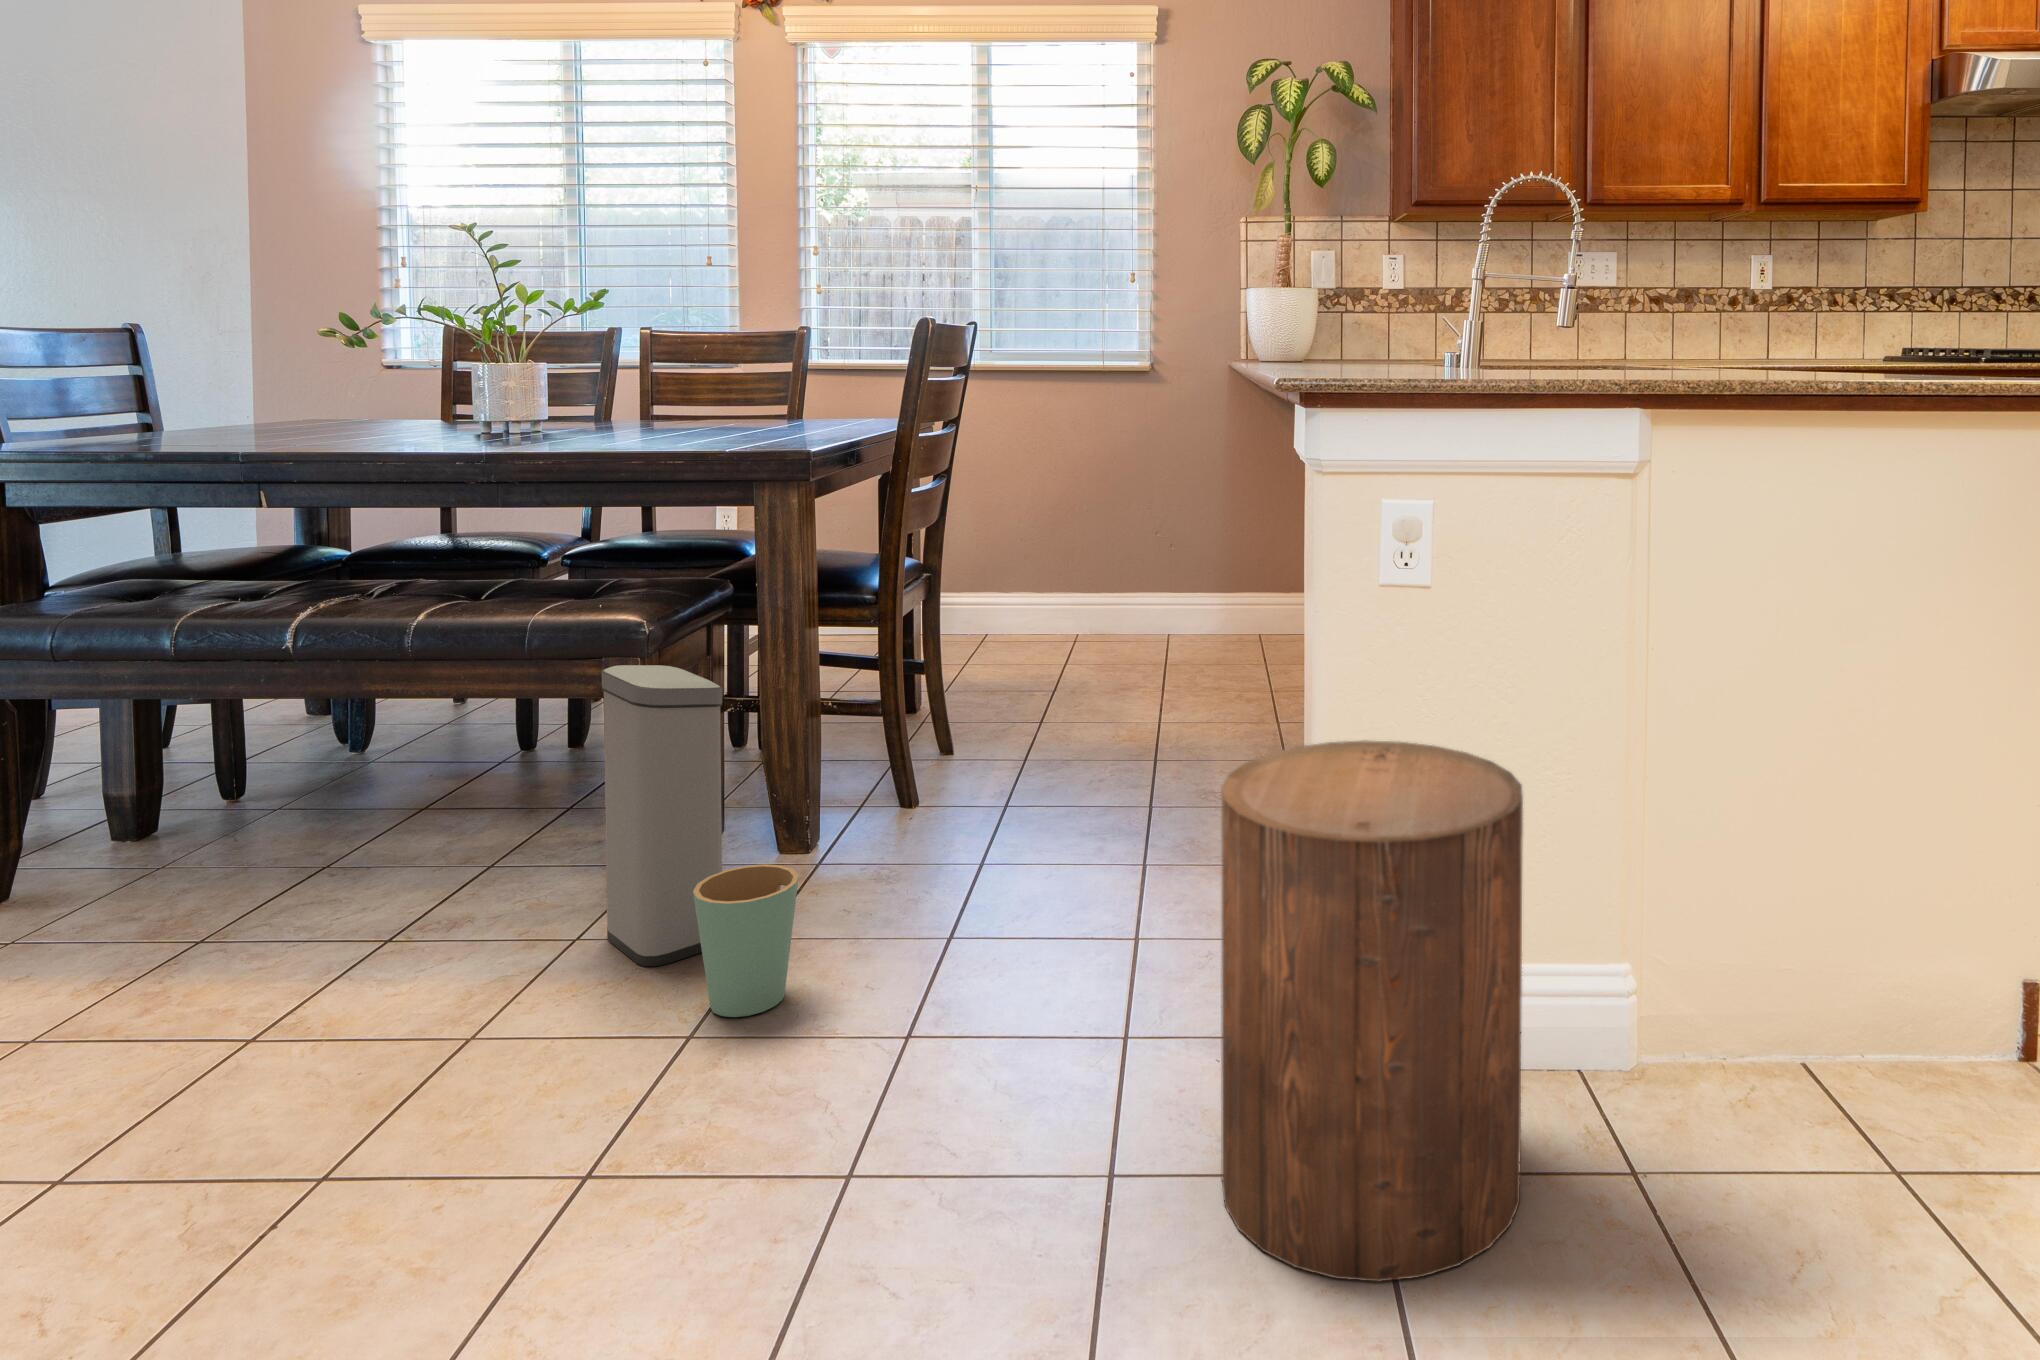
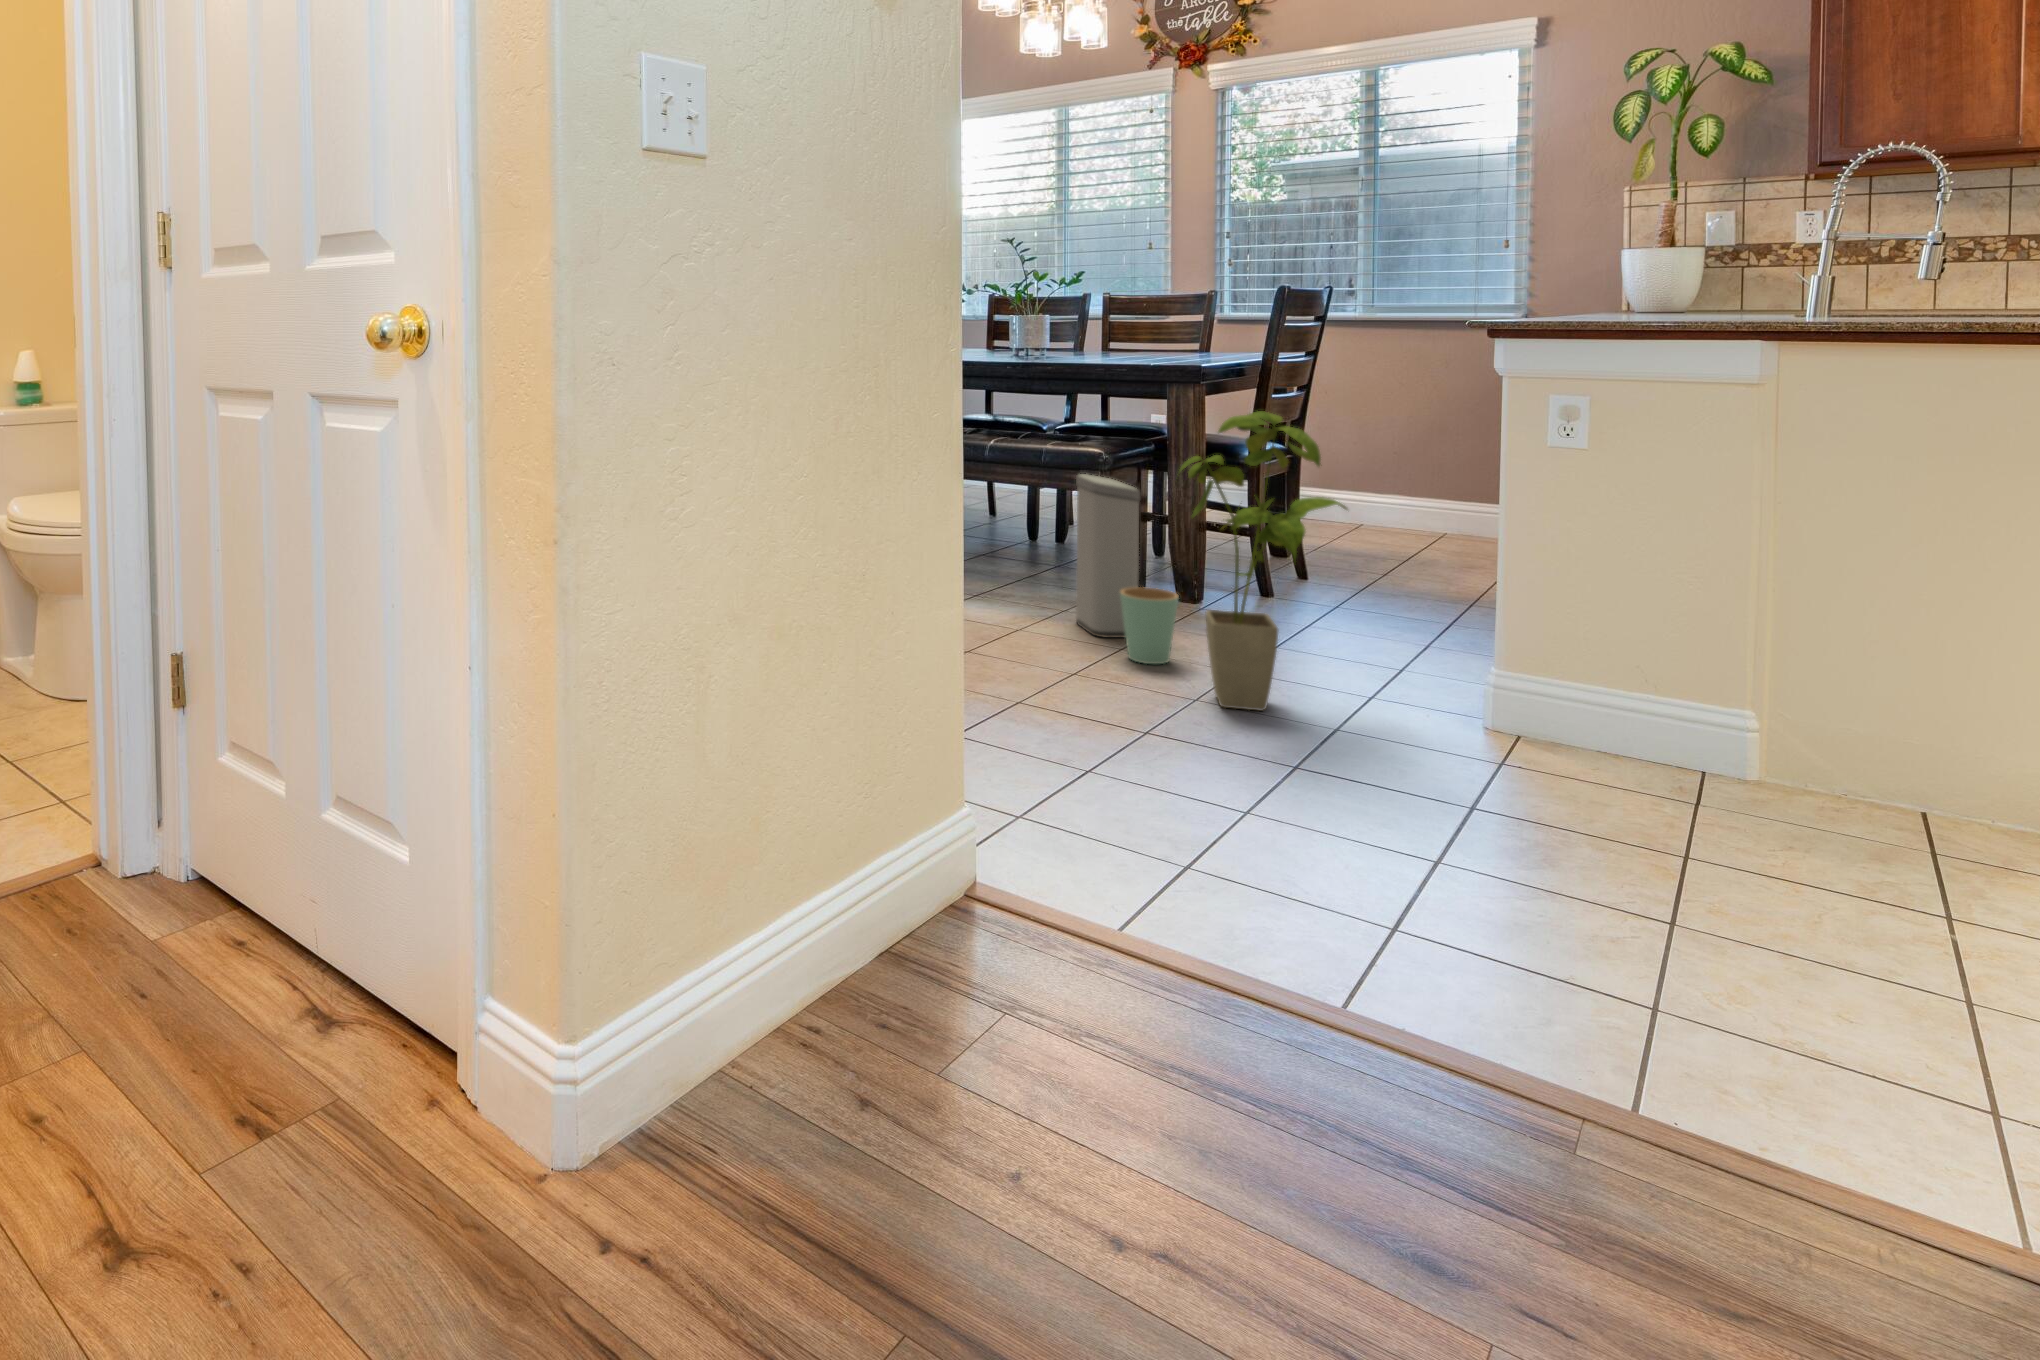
house plant: none [799,556,1070,1095] -> present [1180,411,1347,711]
stool: present [1221,740,1523,1282] -> none [1412,542,1652,851]

